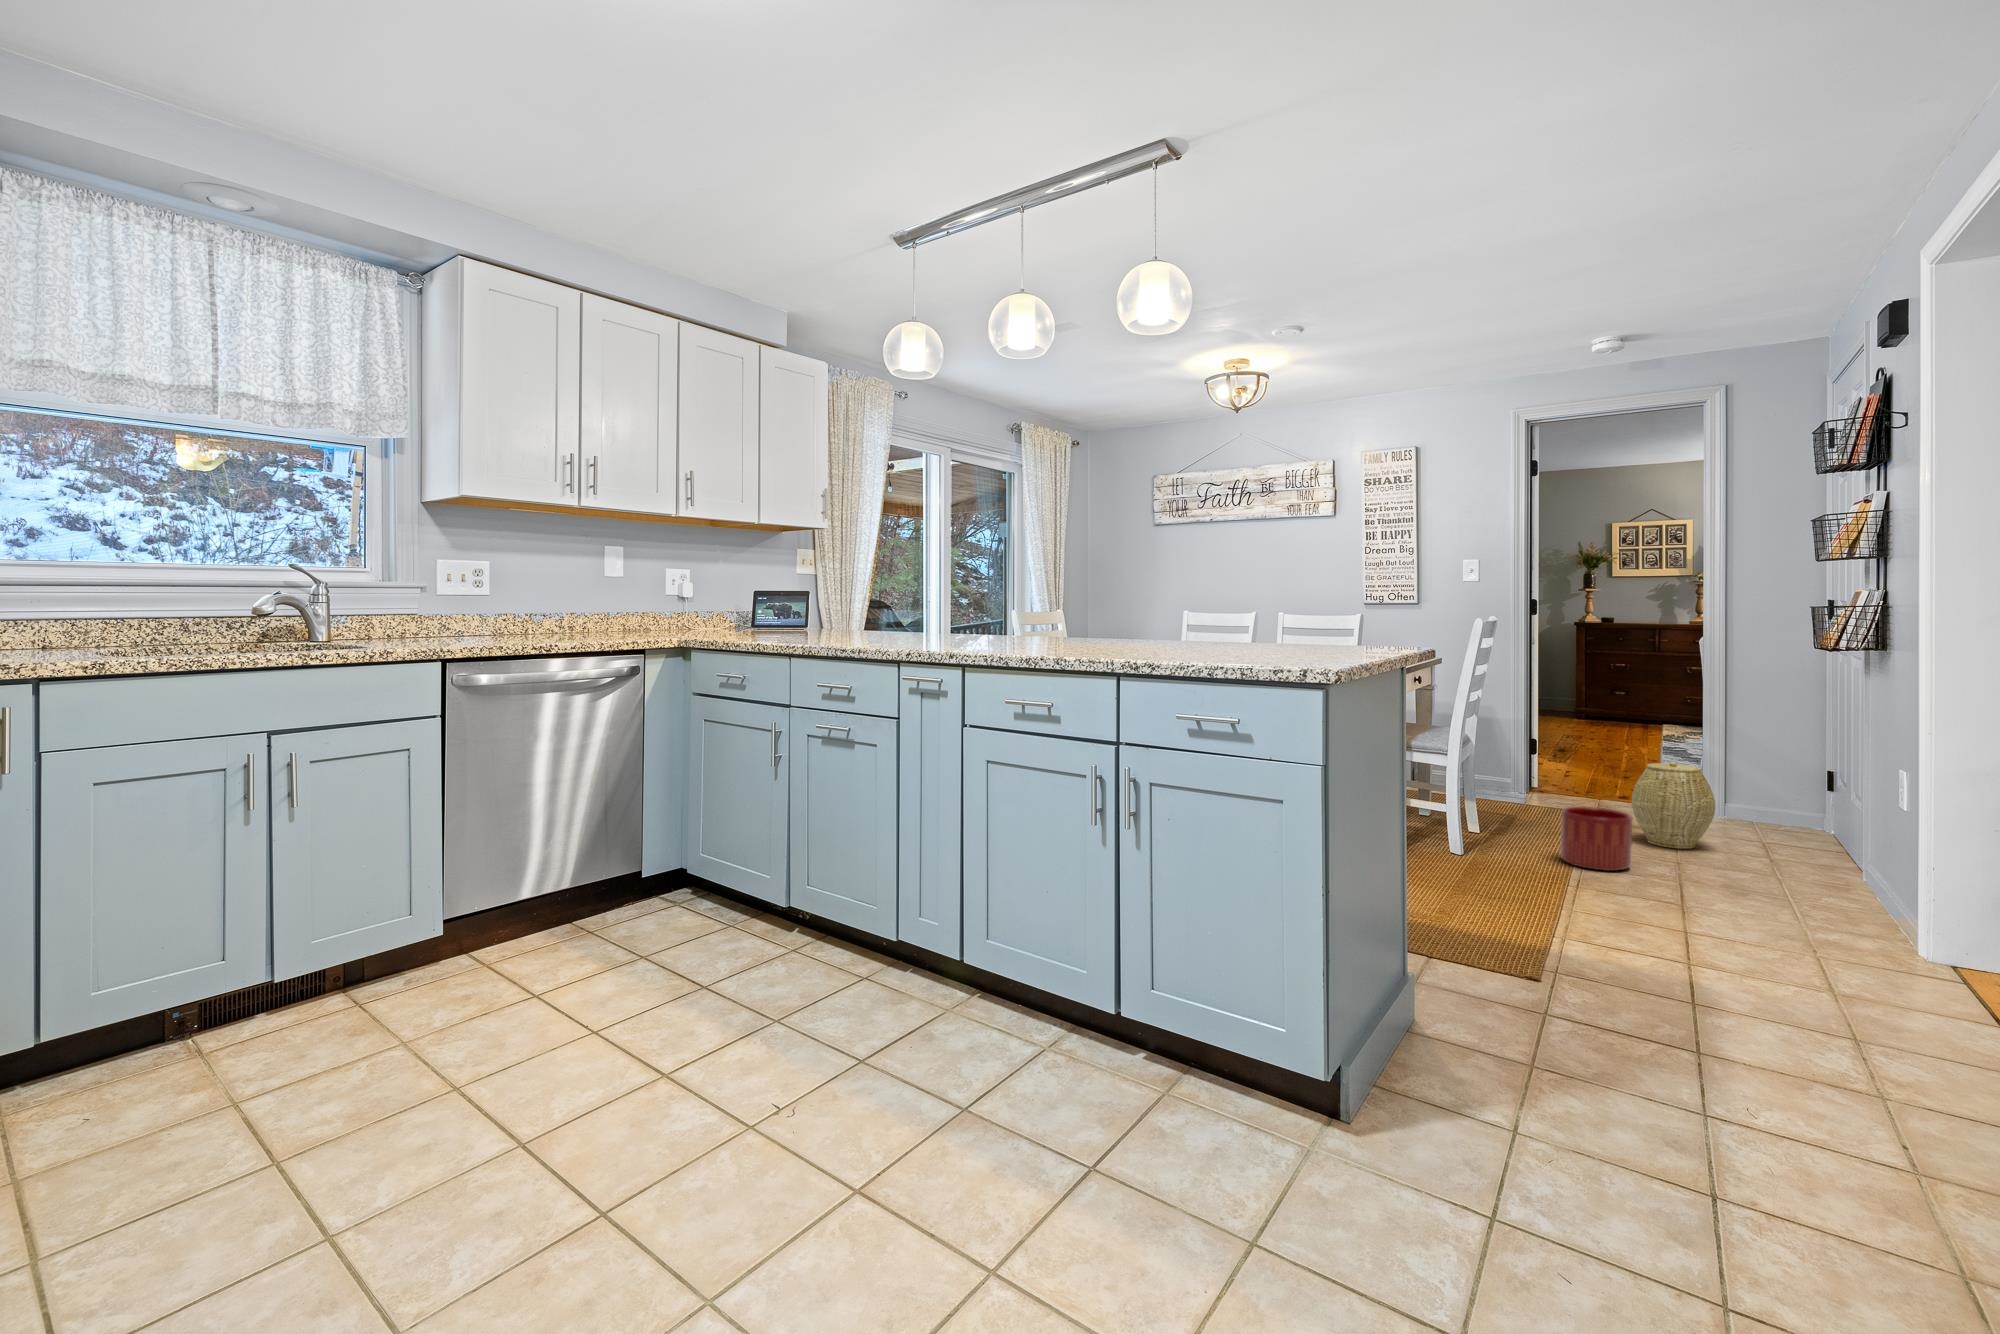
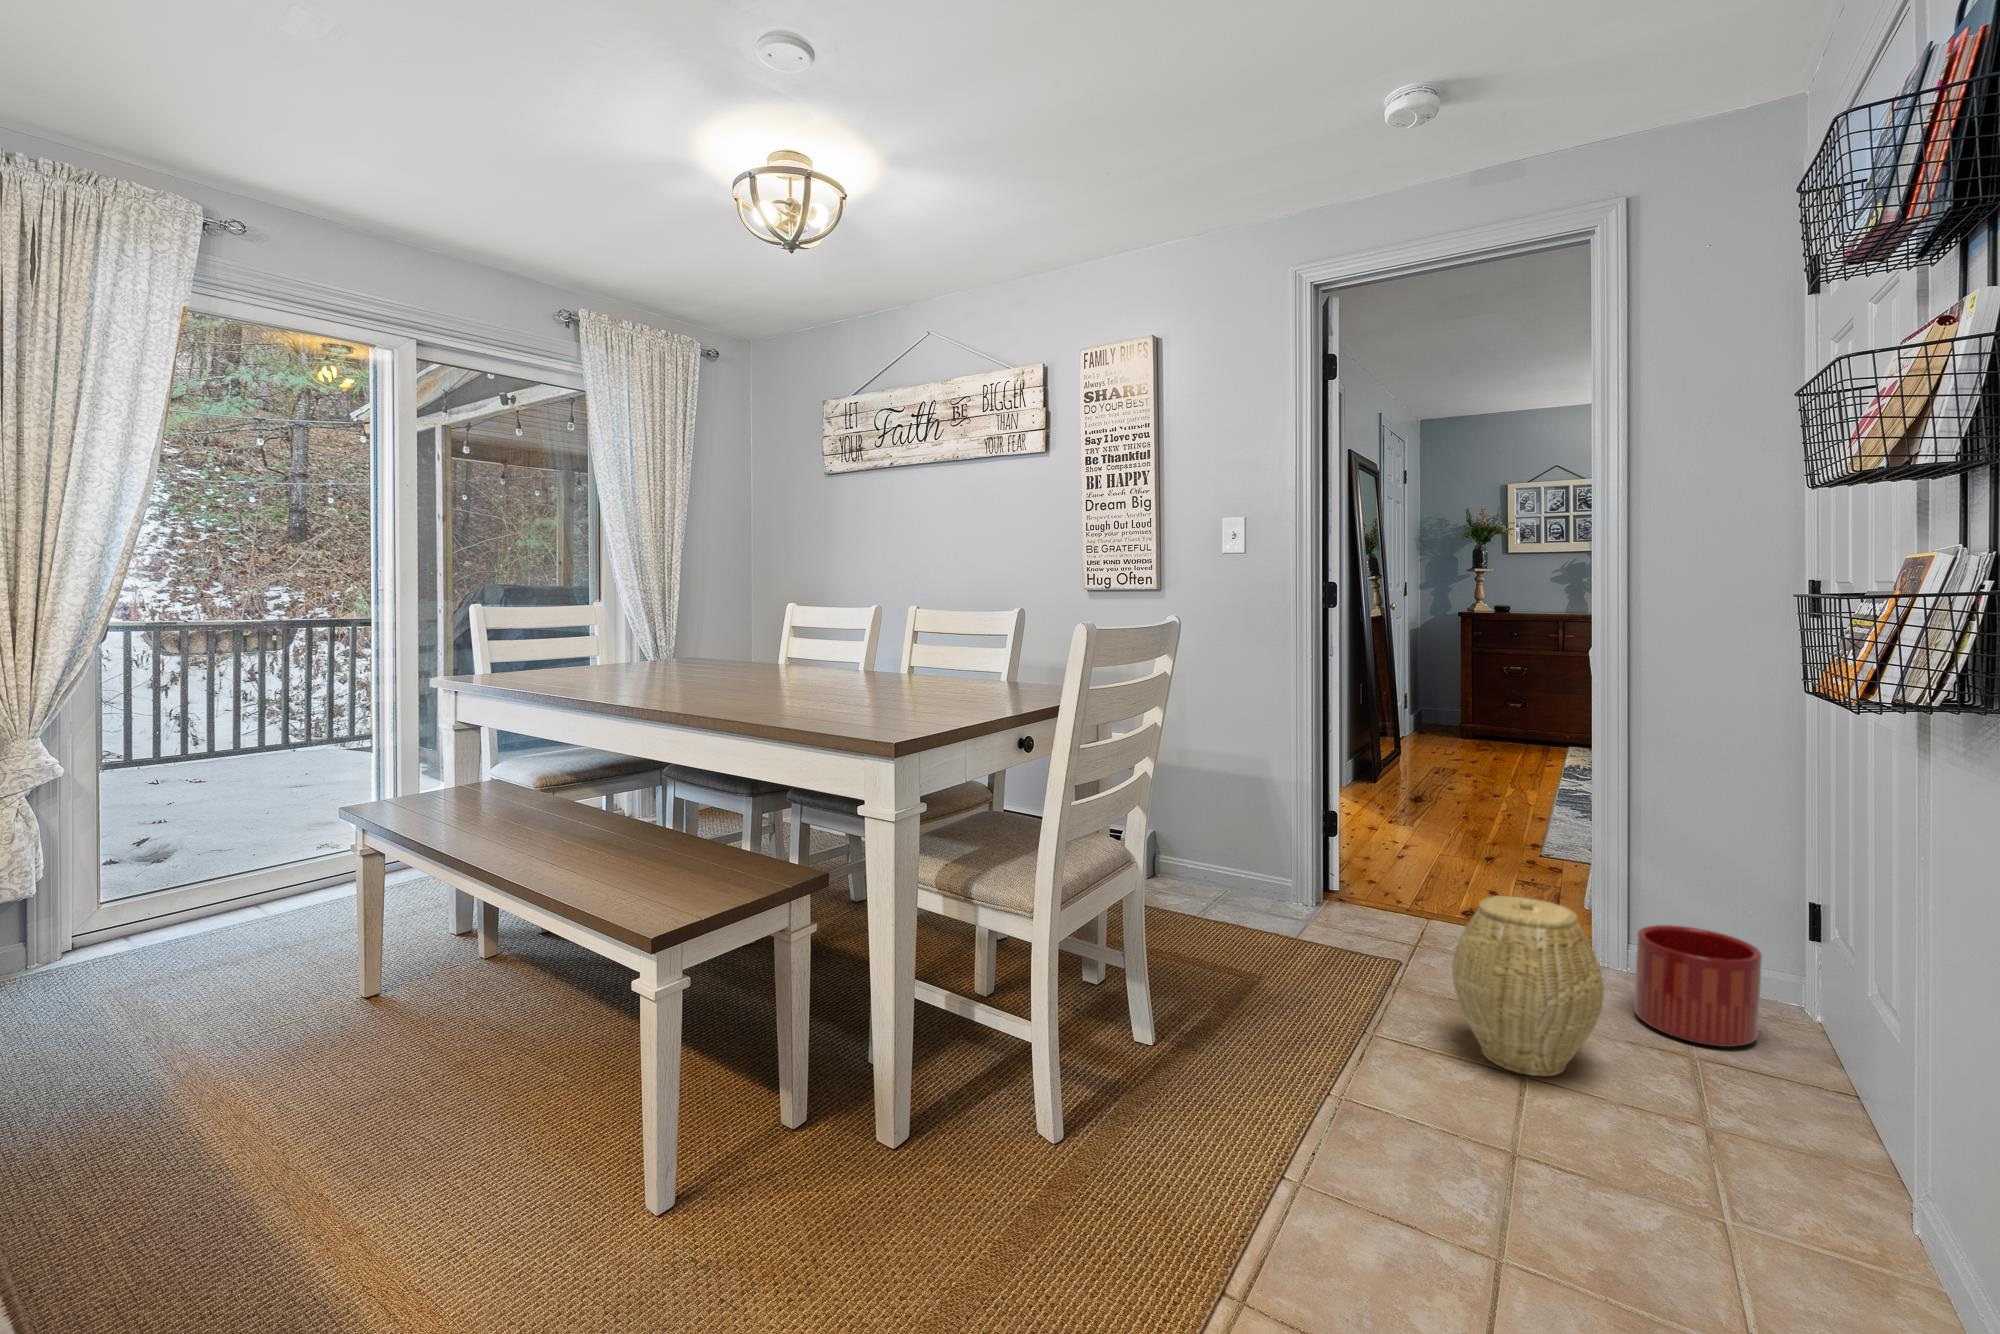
planter: present [1560,807,1632,871] -> present [1634,925,1762,1047]

